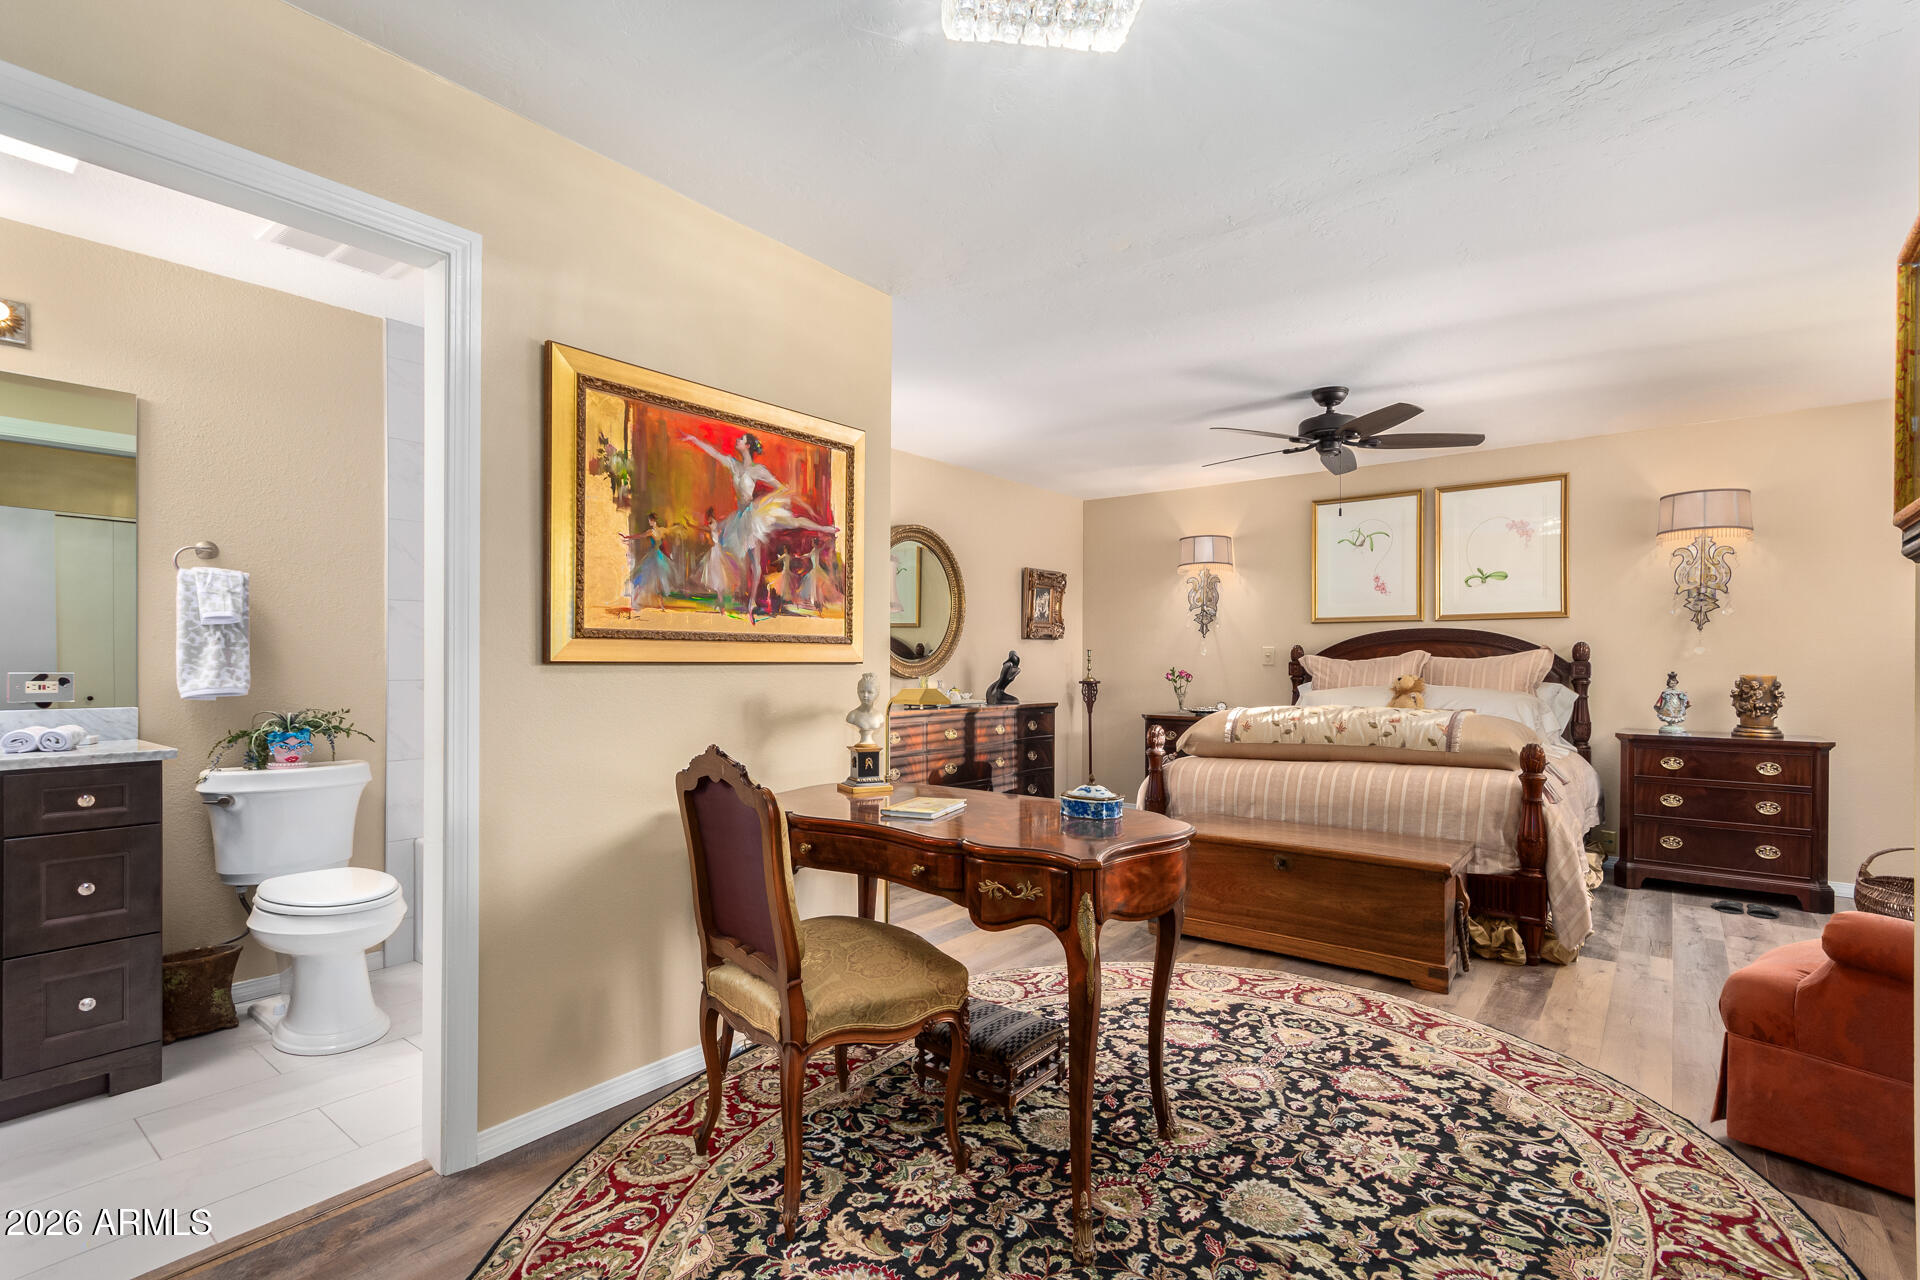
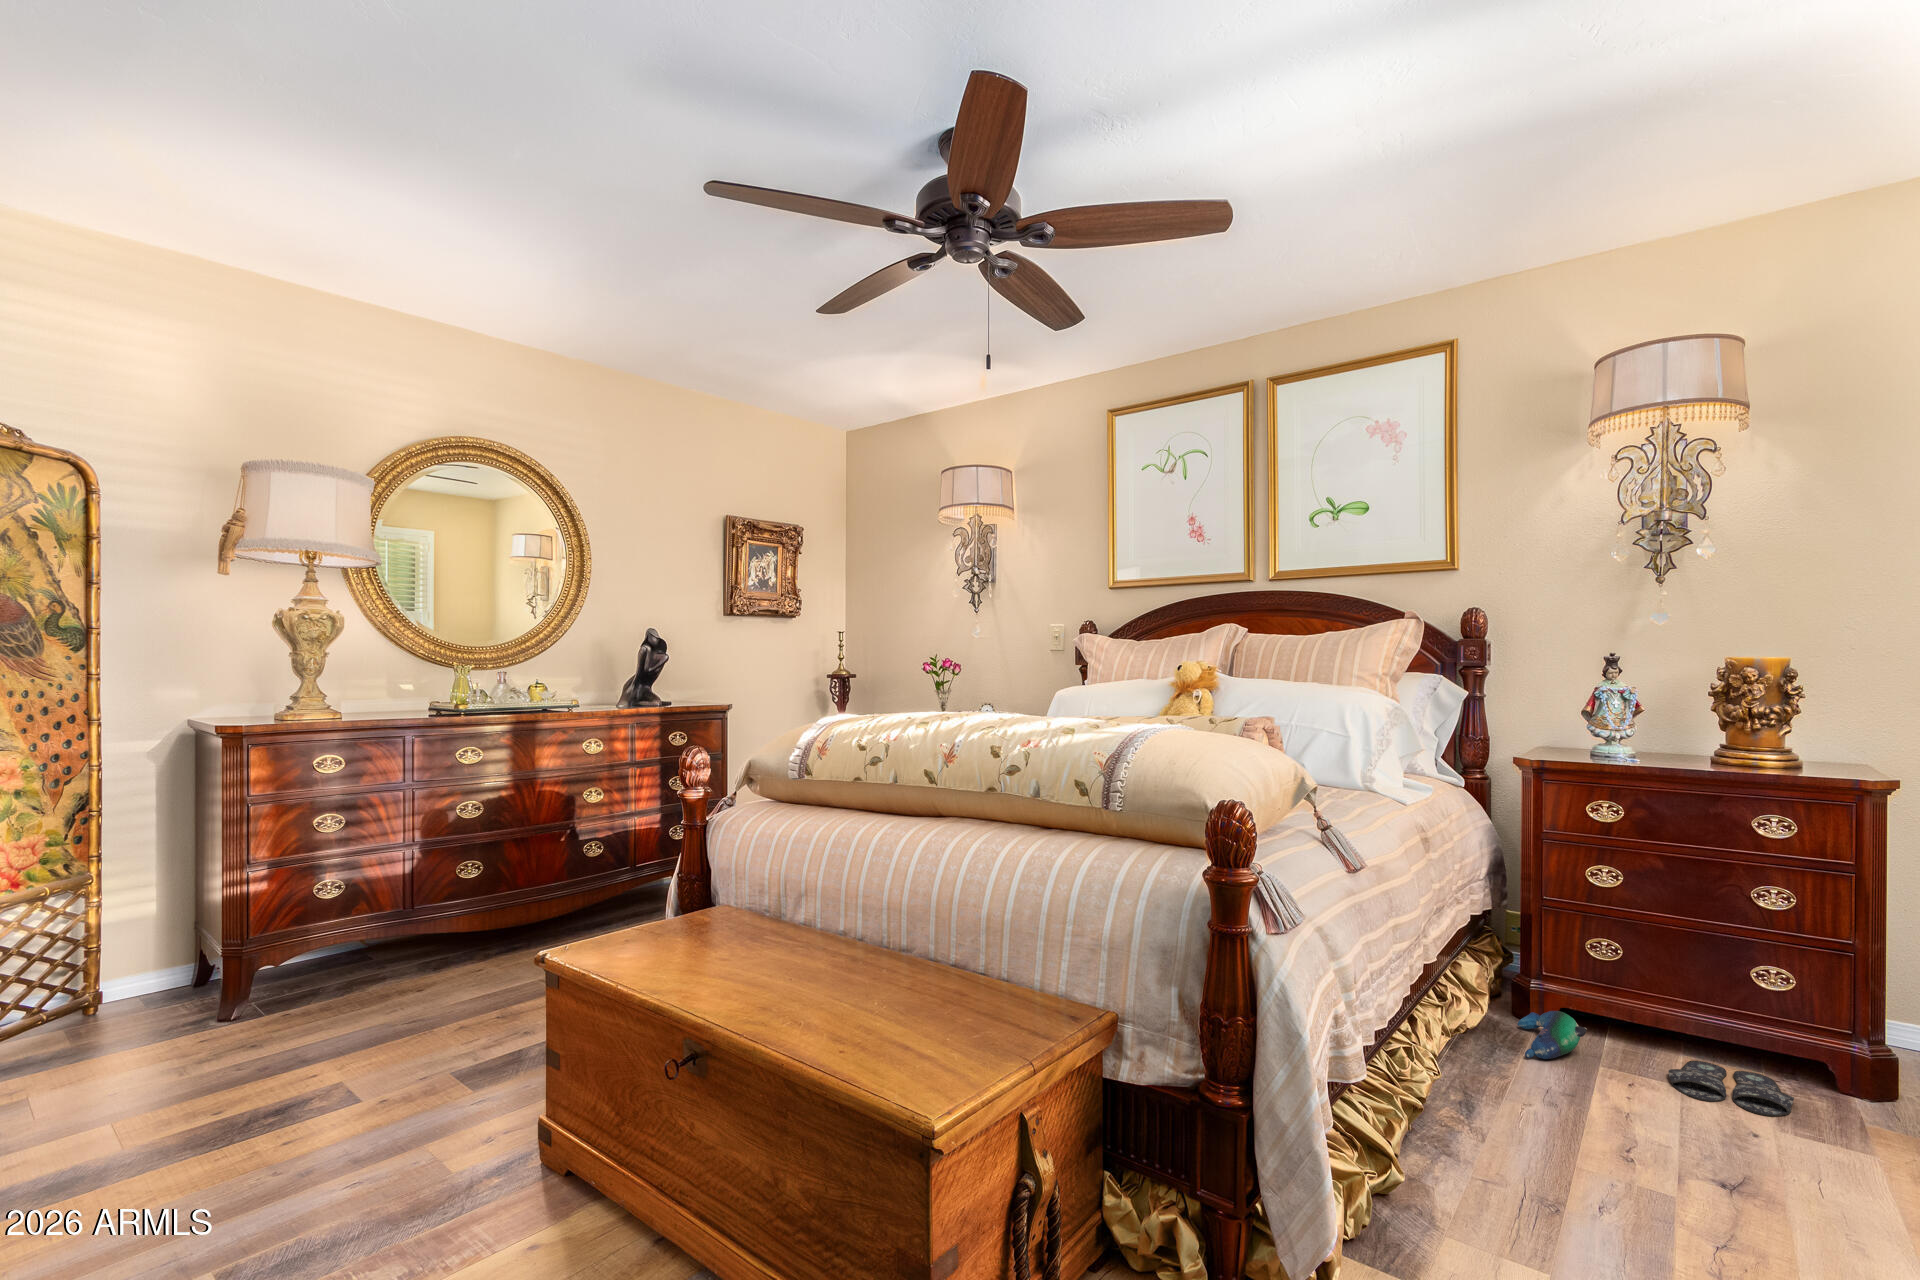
plush toy: none [1620,877,1664,900] -> present [1517,1011,1586,1059]

